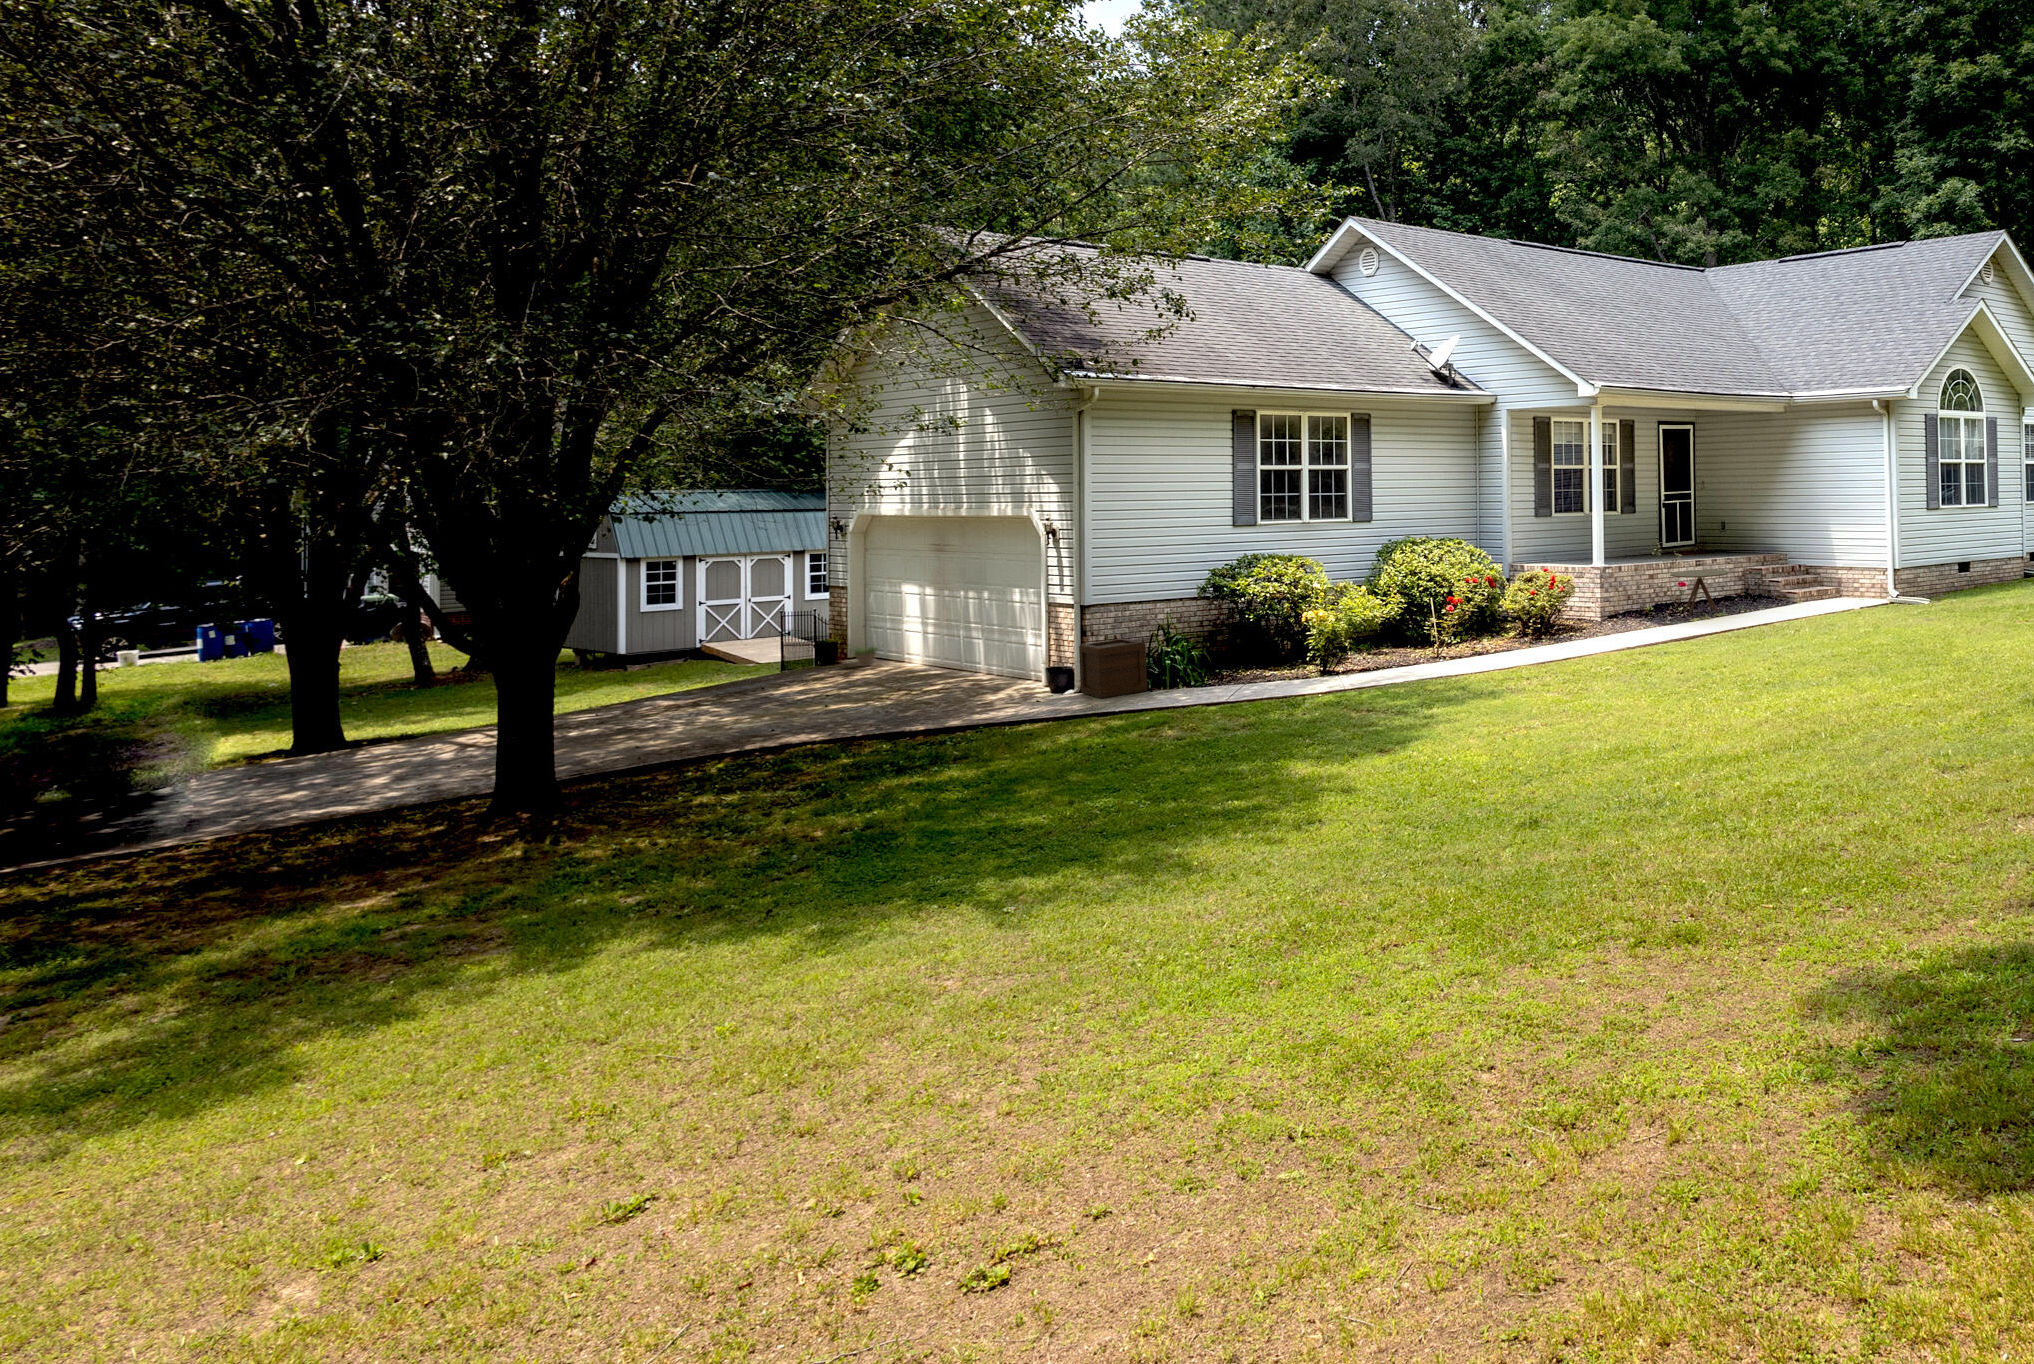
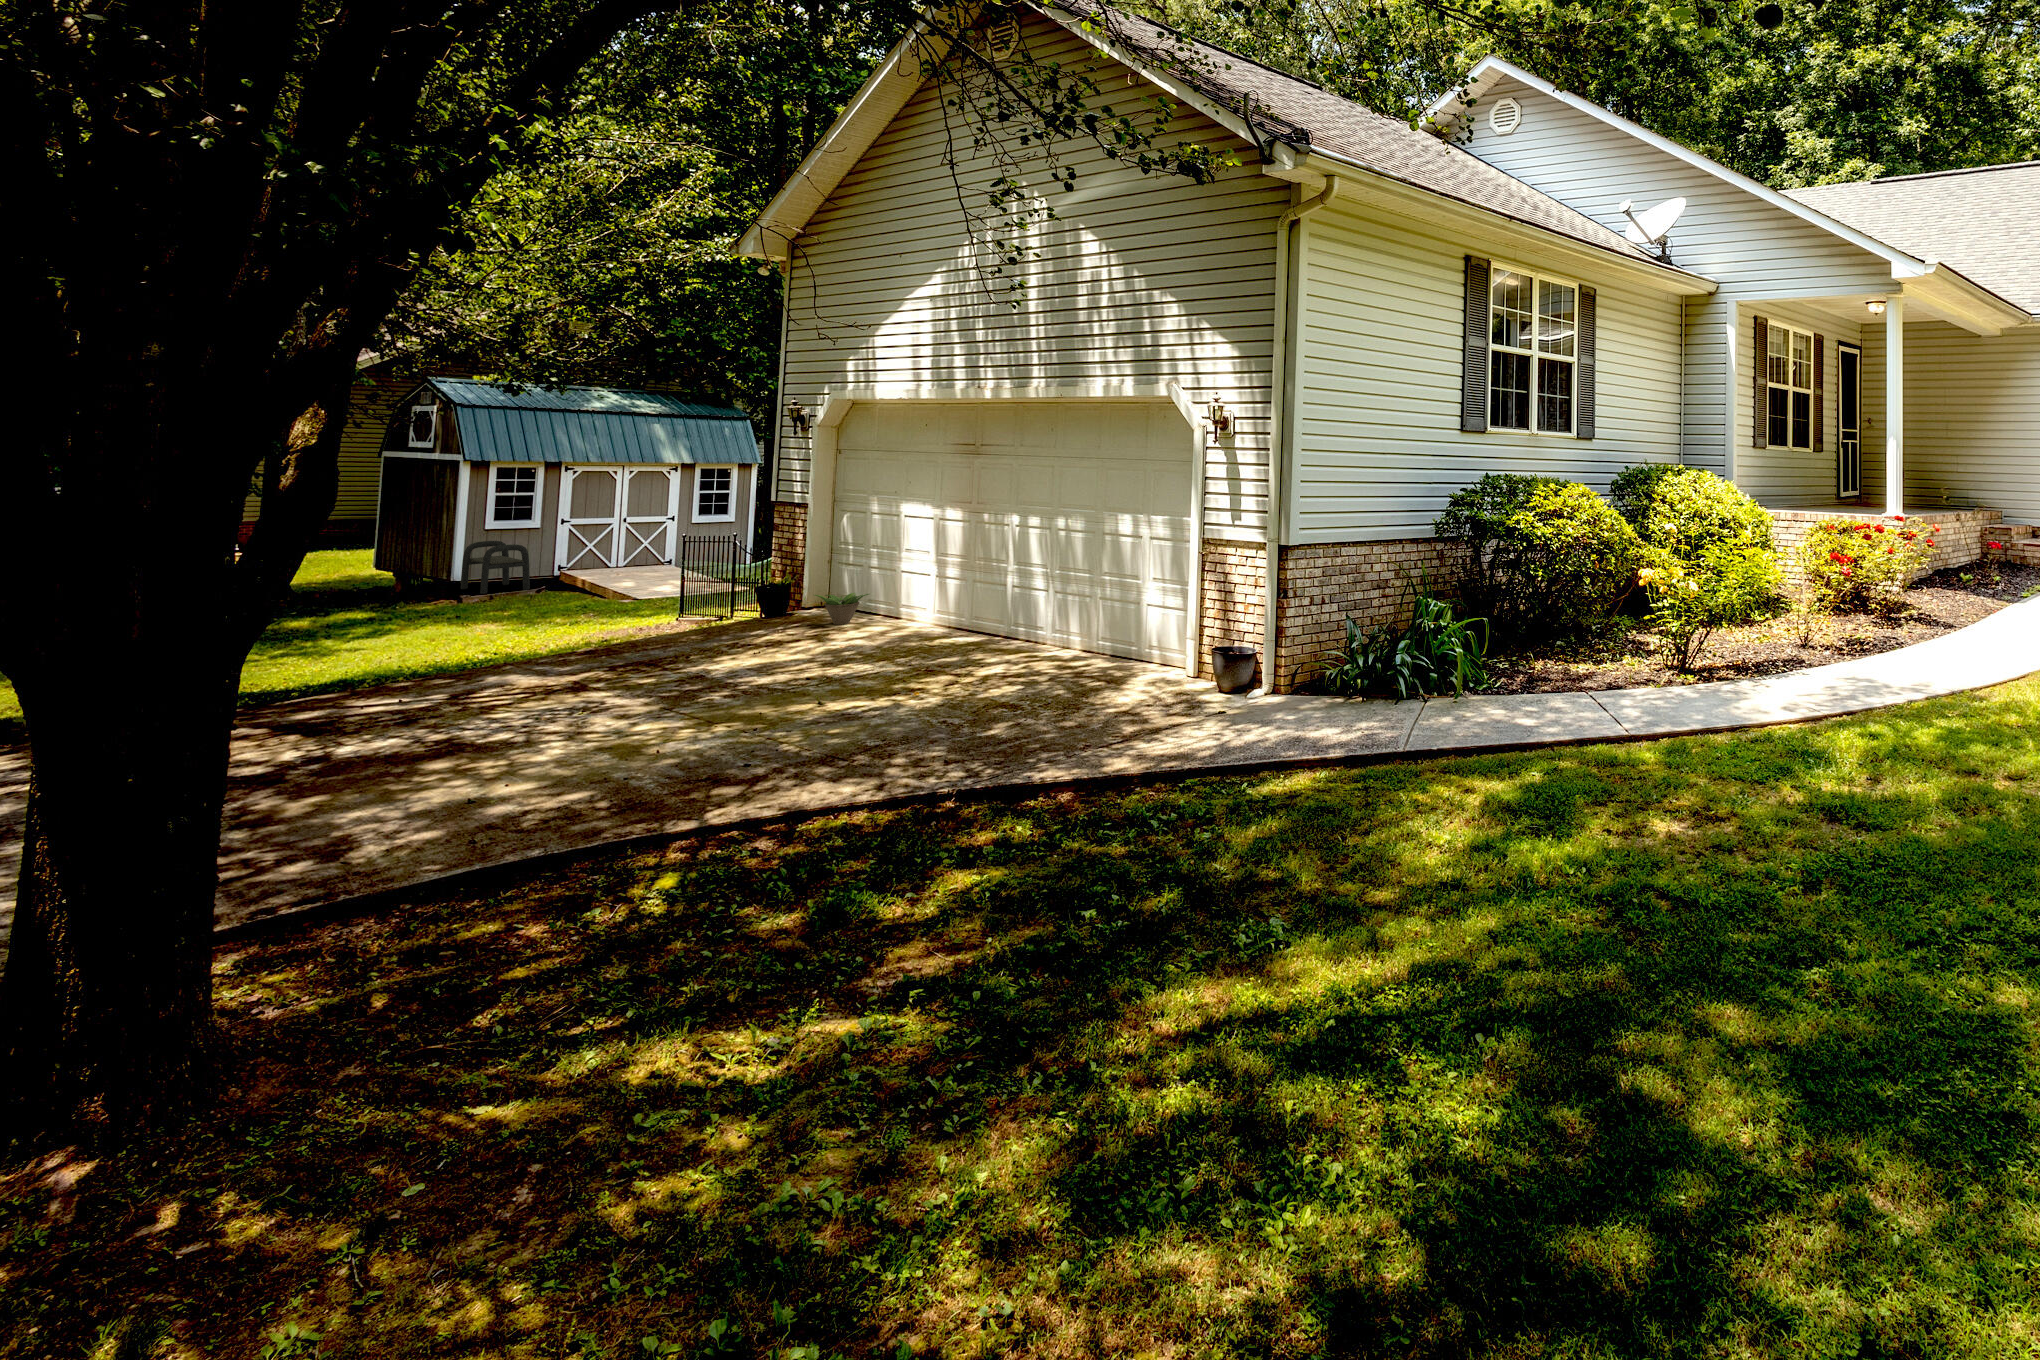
round table: present [1670,570,1729,615] -> none [1937,528,2024,587]
bench: none [629,619,677,659] -> present [461,541,530,594]
wooden crate: present [1079,638,1147,699] -> none [1278,601,1394,707]

